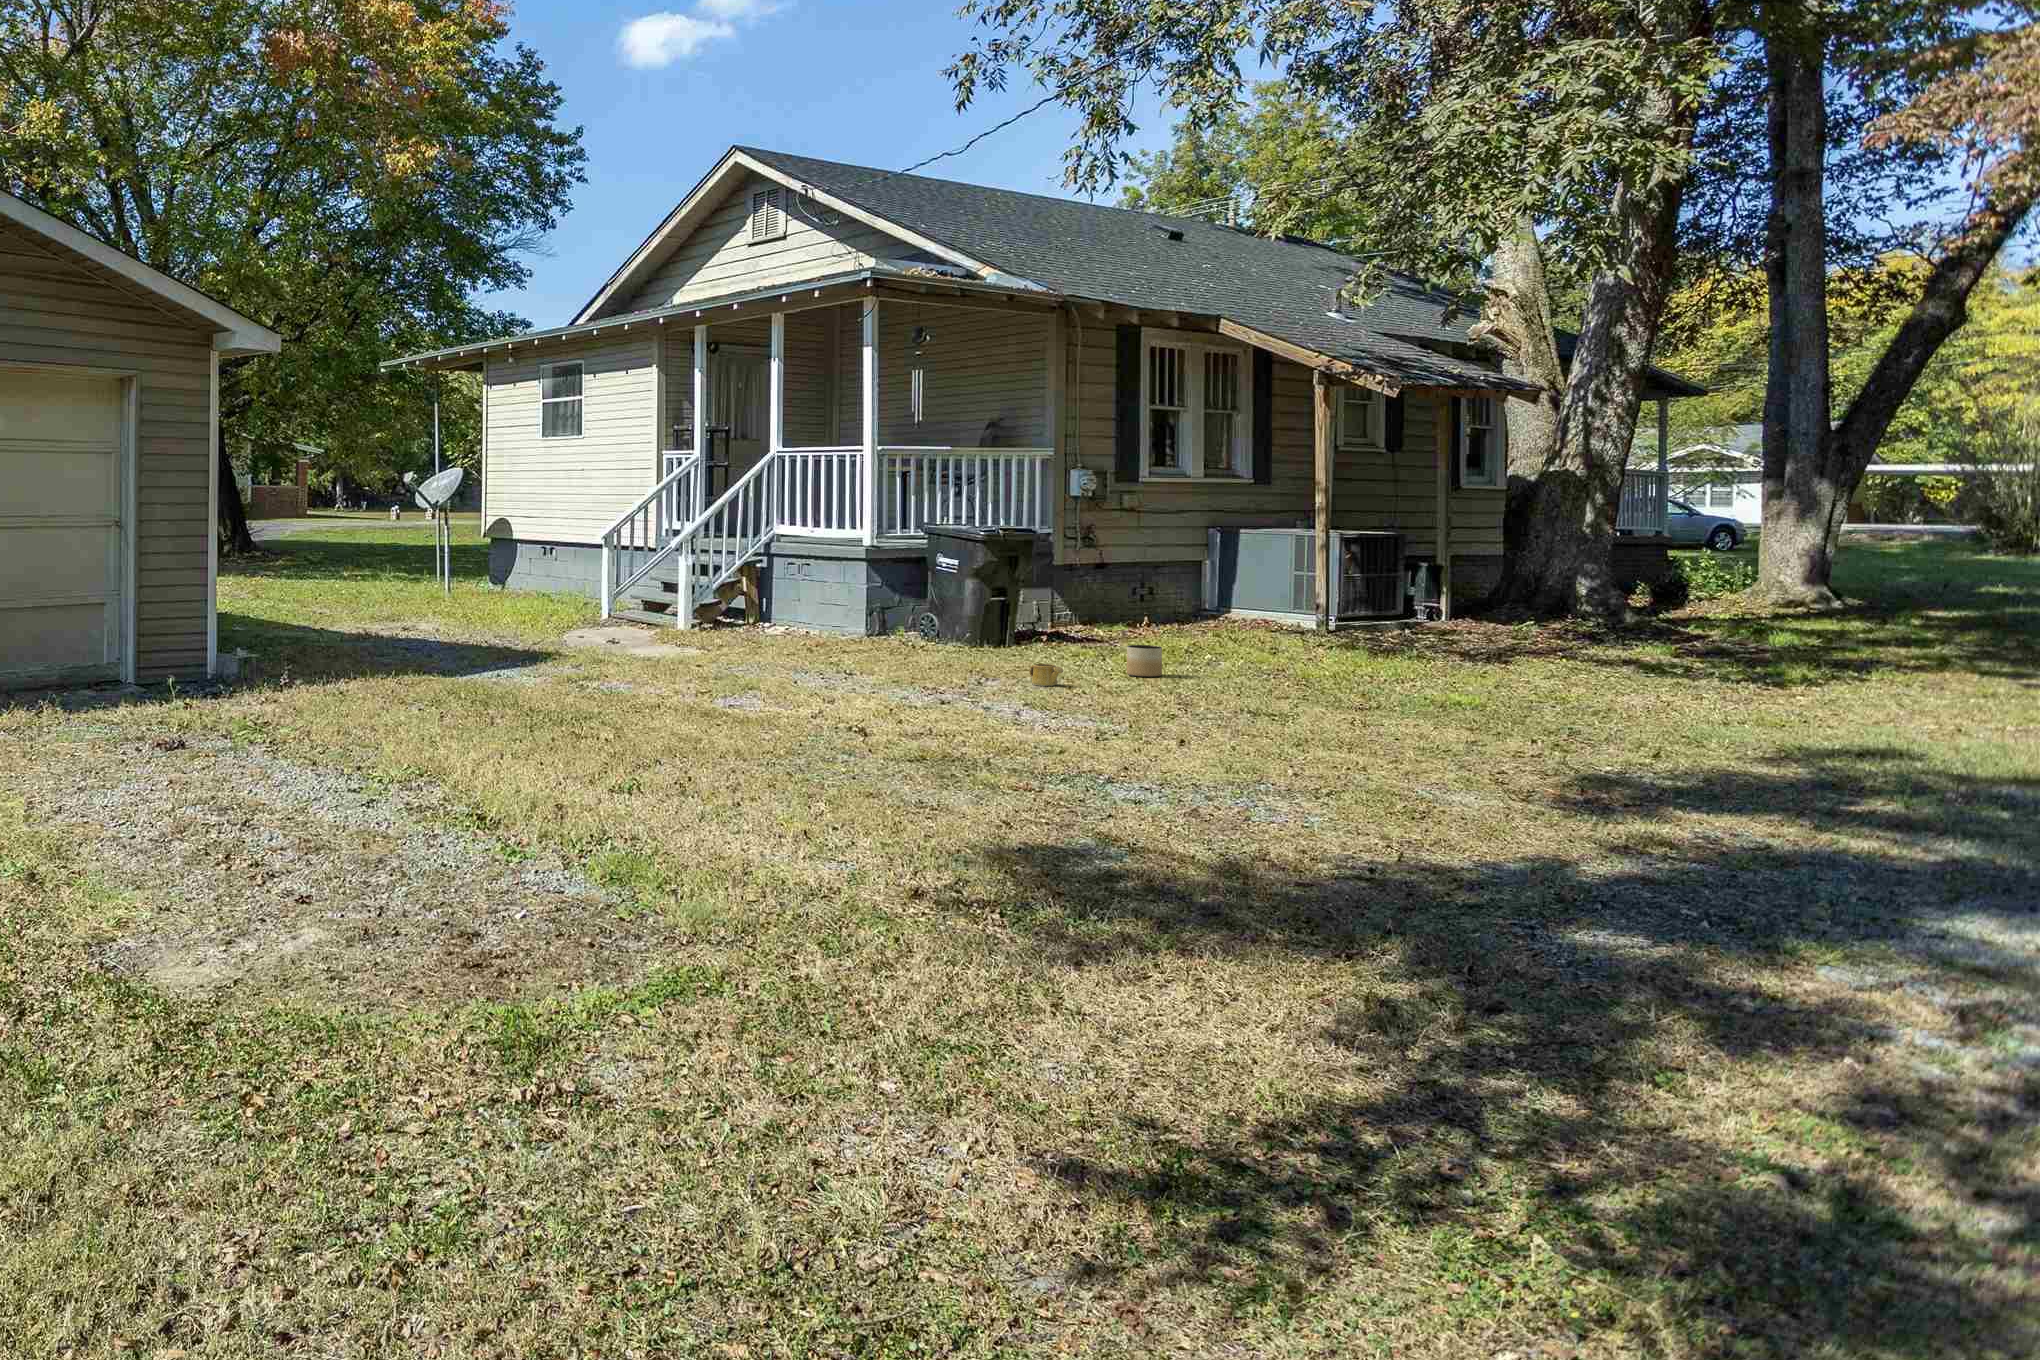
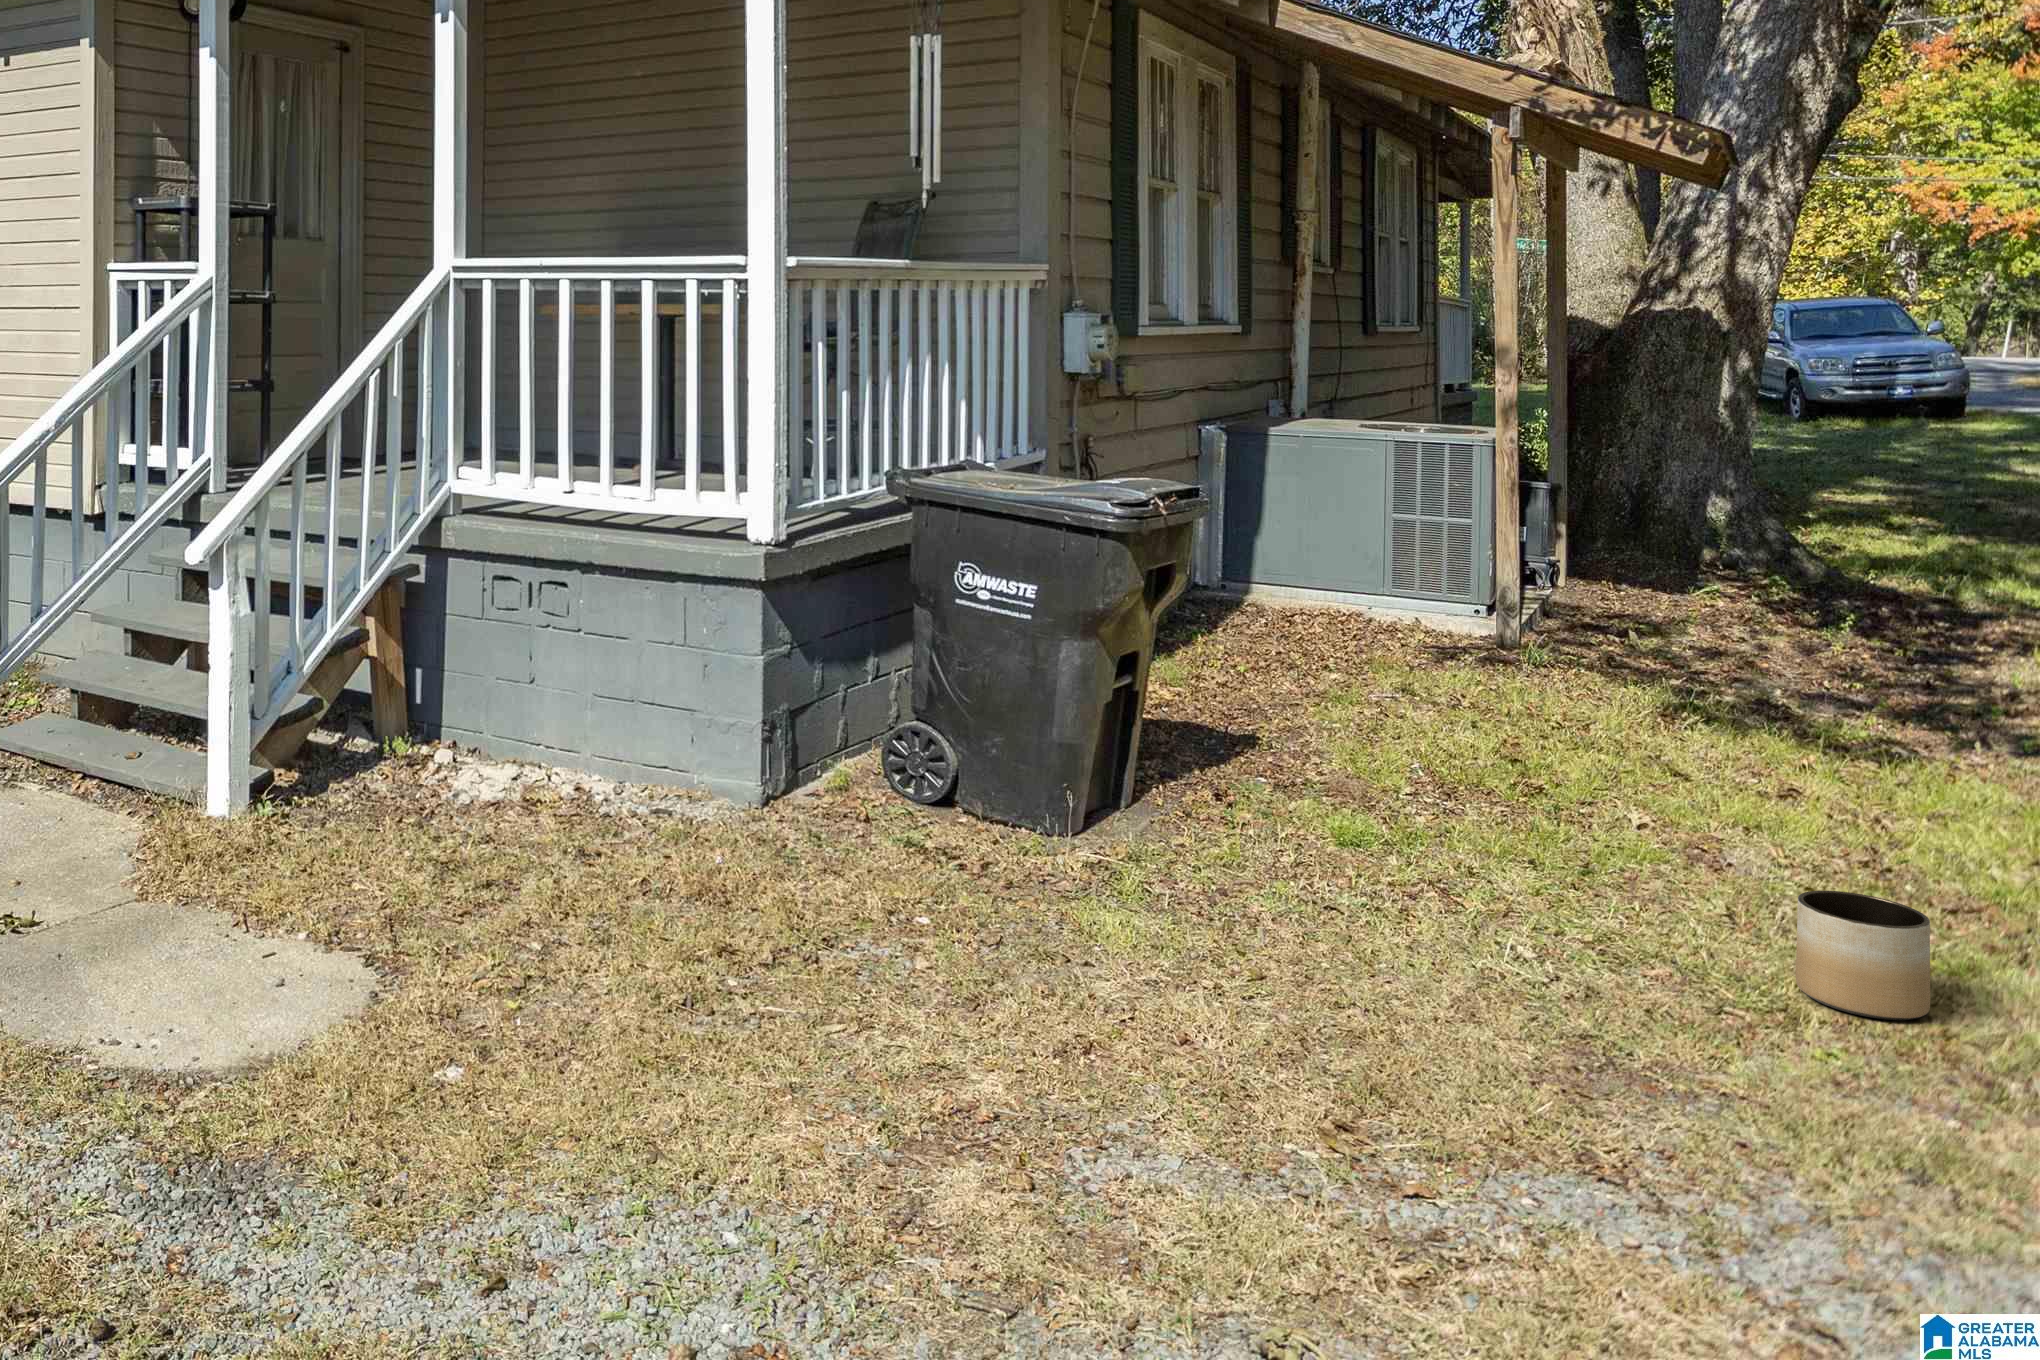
watering can: present [1029,664,1064,686] -> none [1747,1084,1961,1199]

